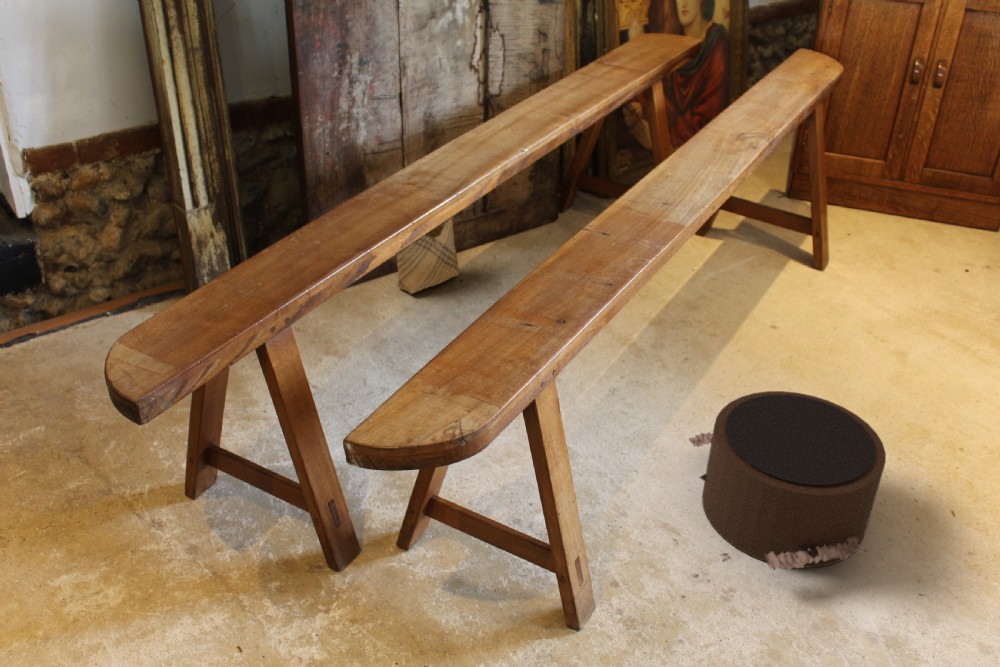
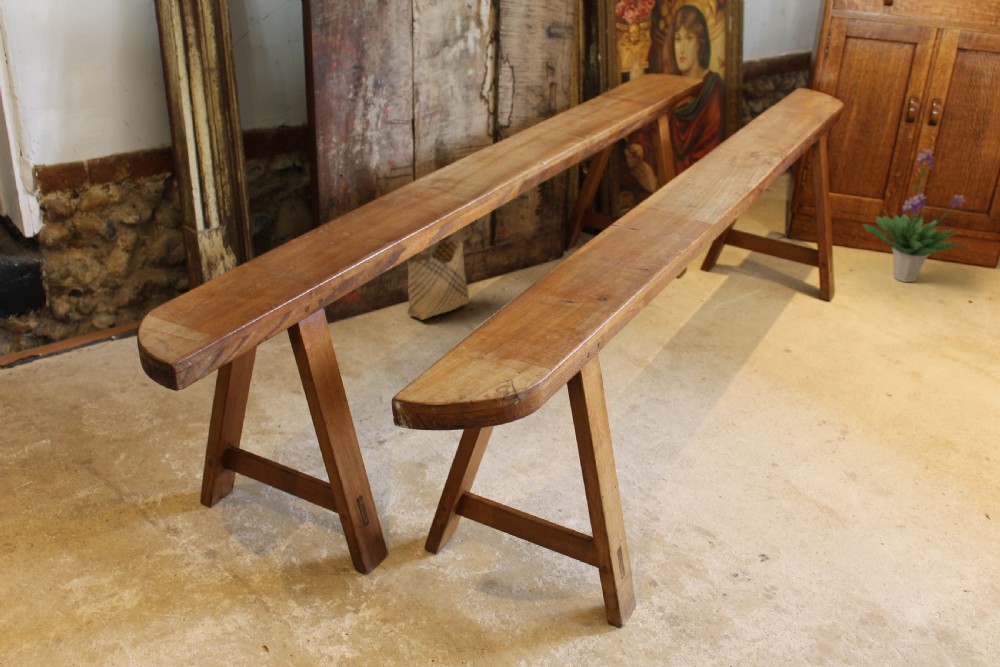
potted plant: none [860,115,966,250] -> present [863,150,964,282]
pouf: present [689,391,886,571] -> none [716,394,925,566]

